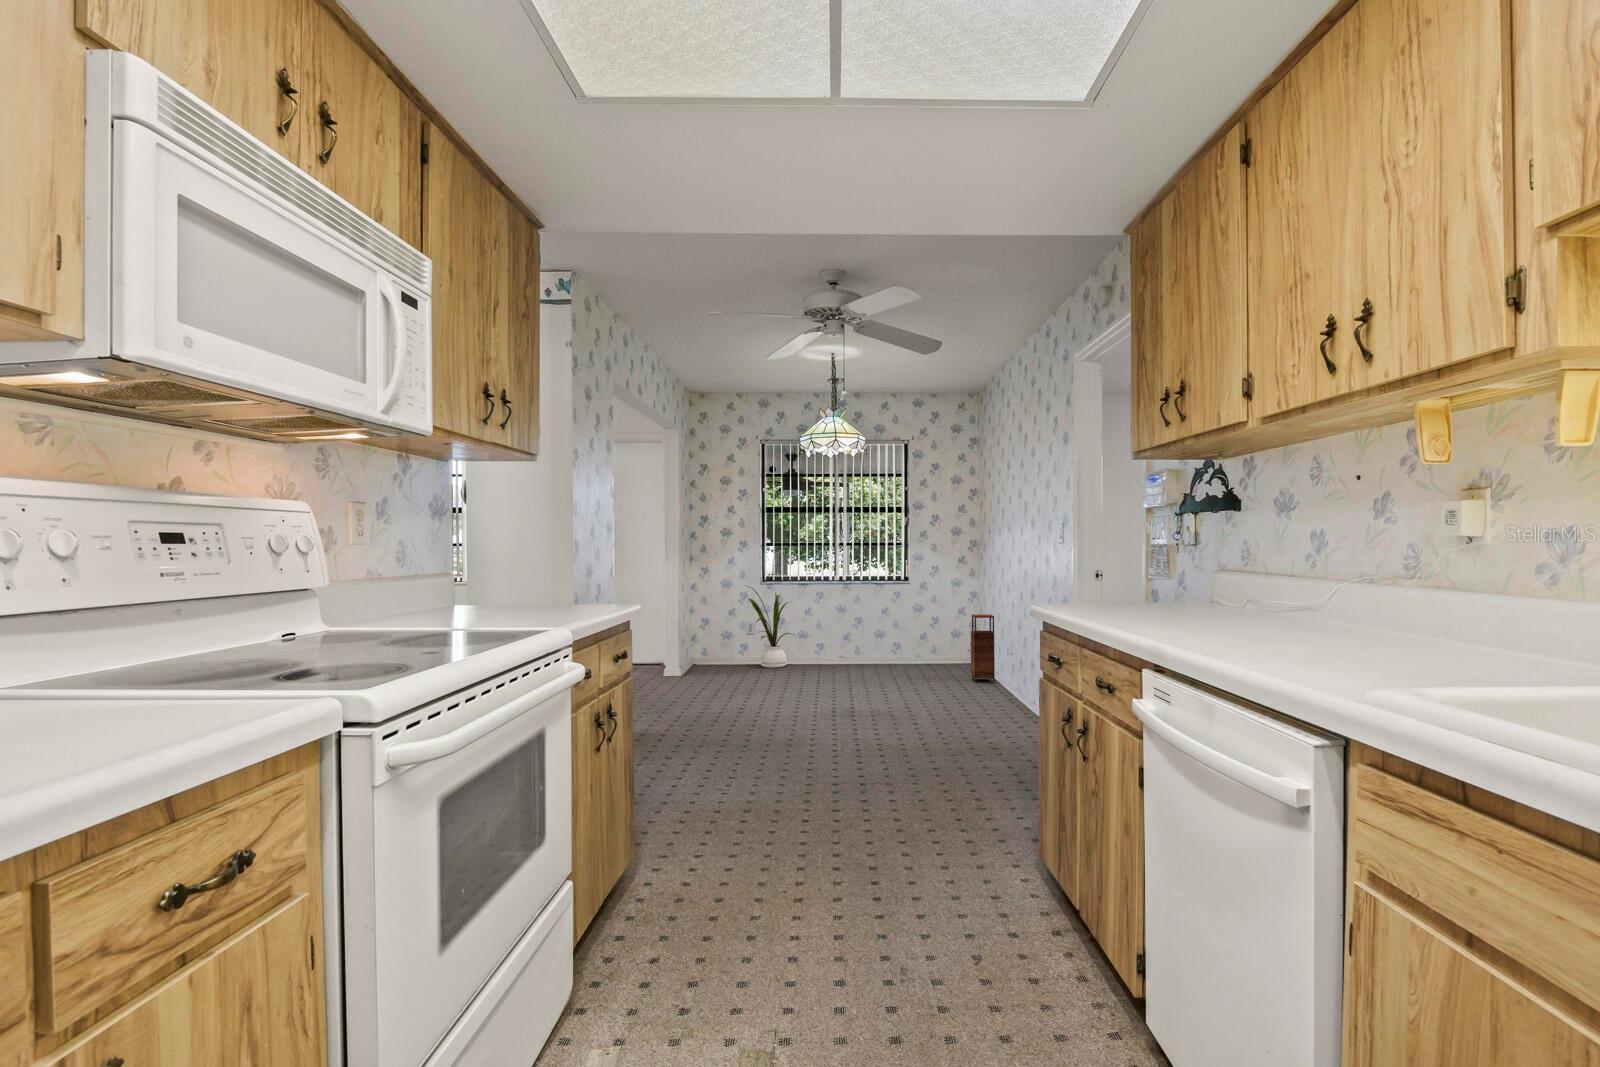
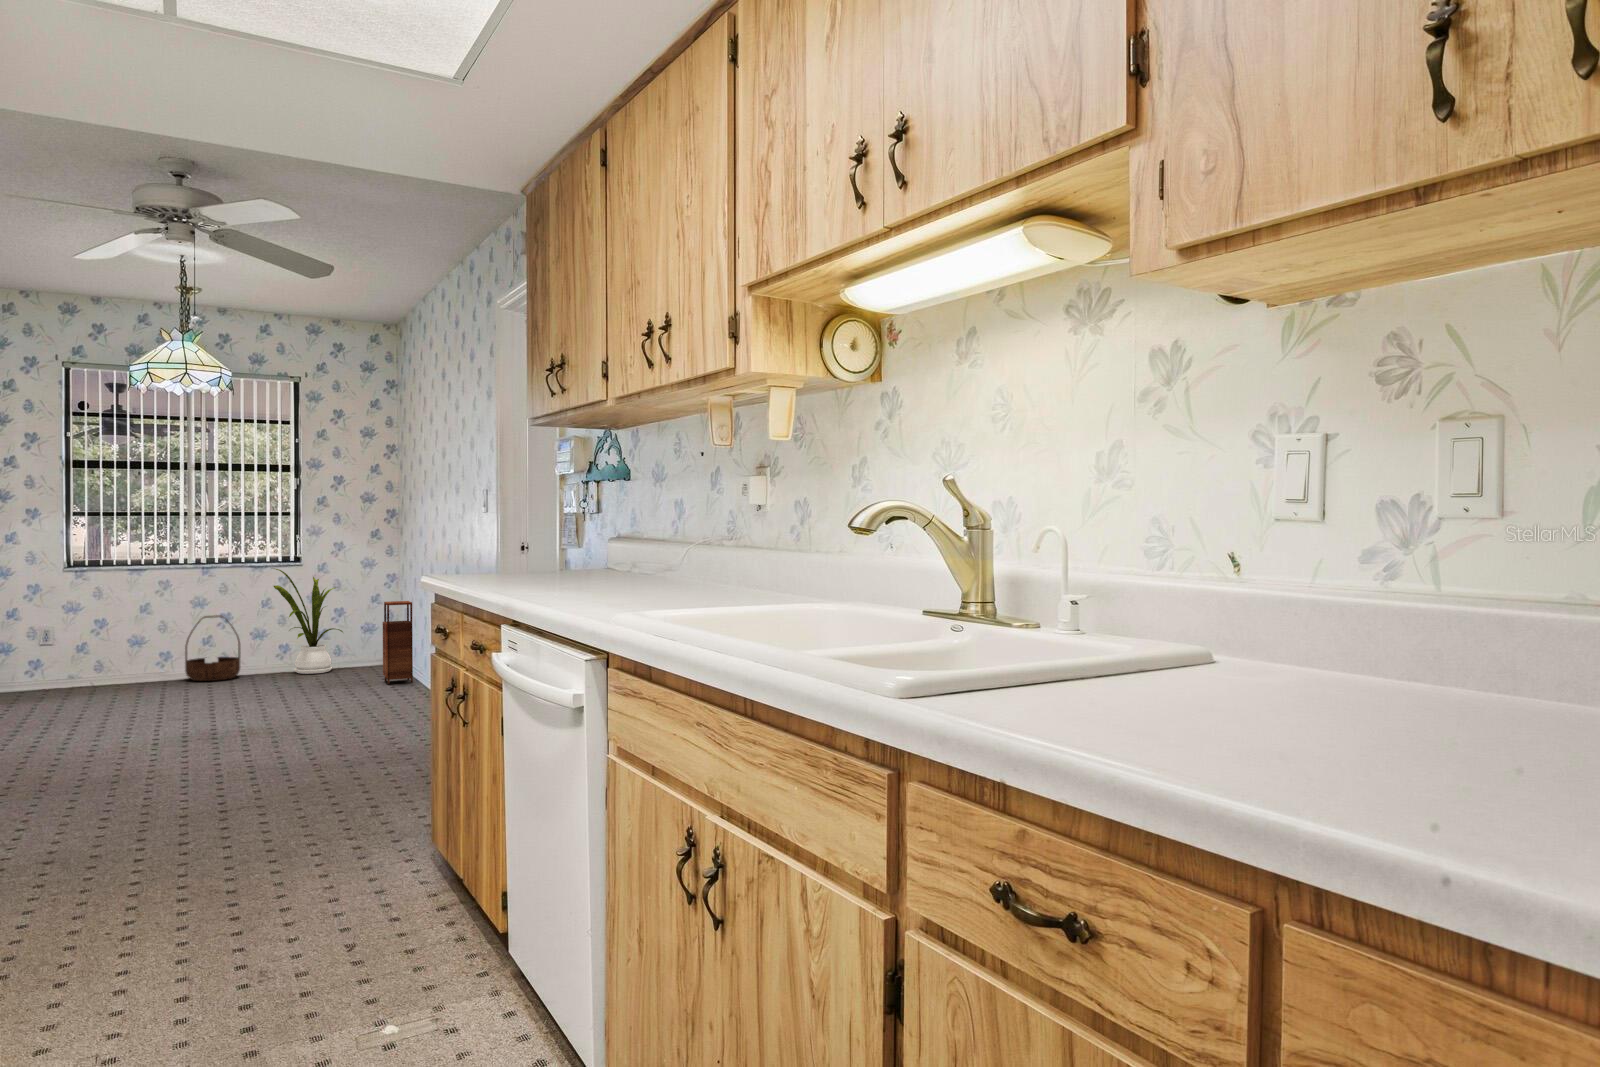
house plant: present [747,586,795,668] -> present [274,568,343,674]
basket: none [832,619,868,668] -> present [185,615,240,681]

